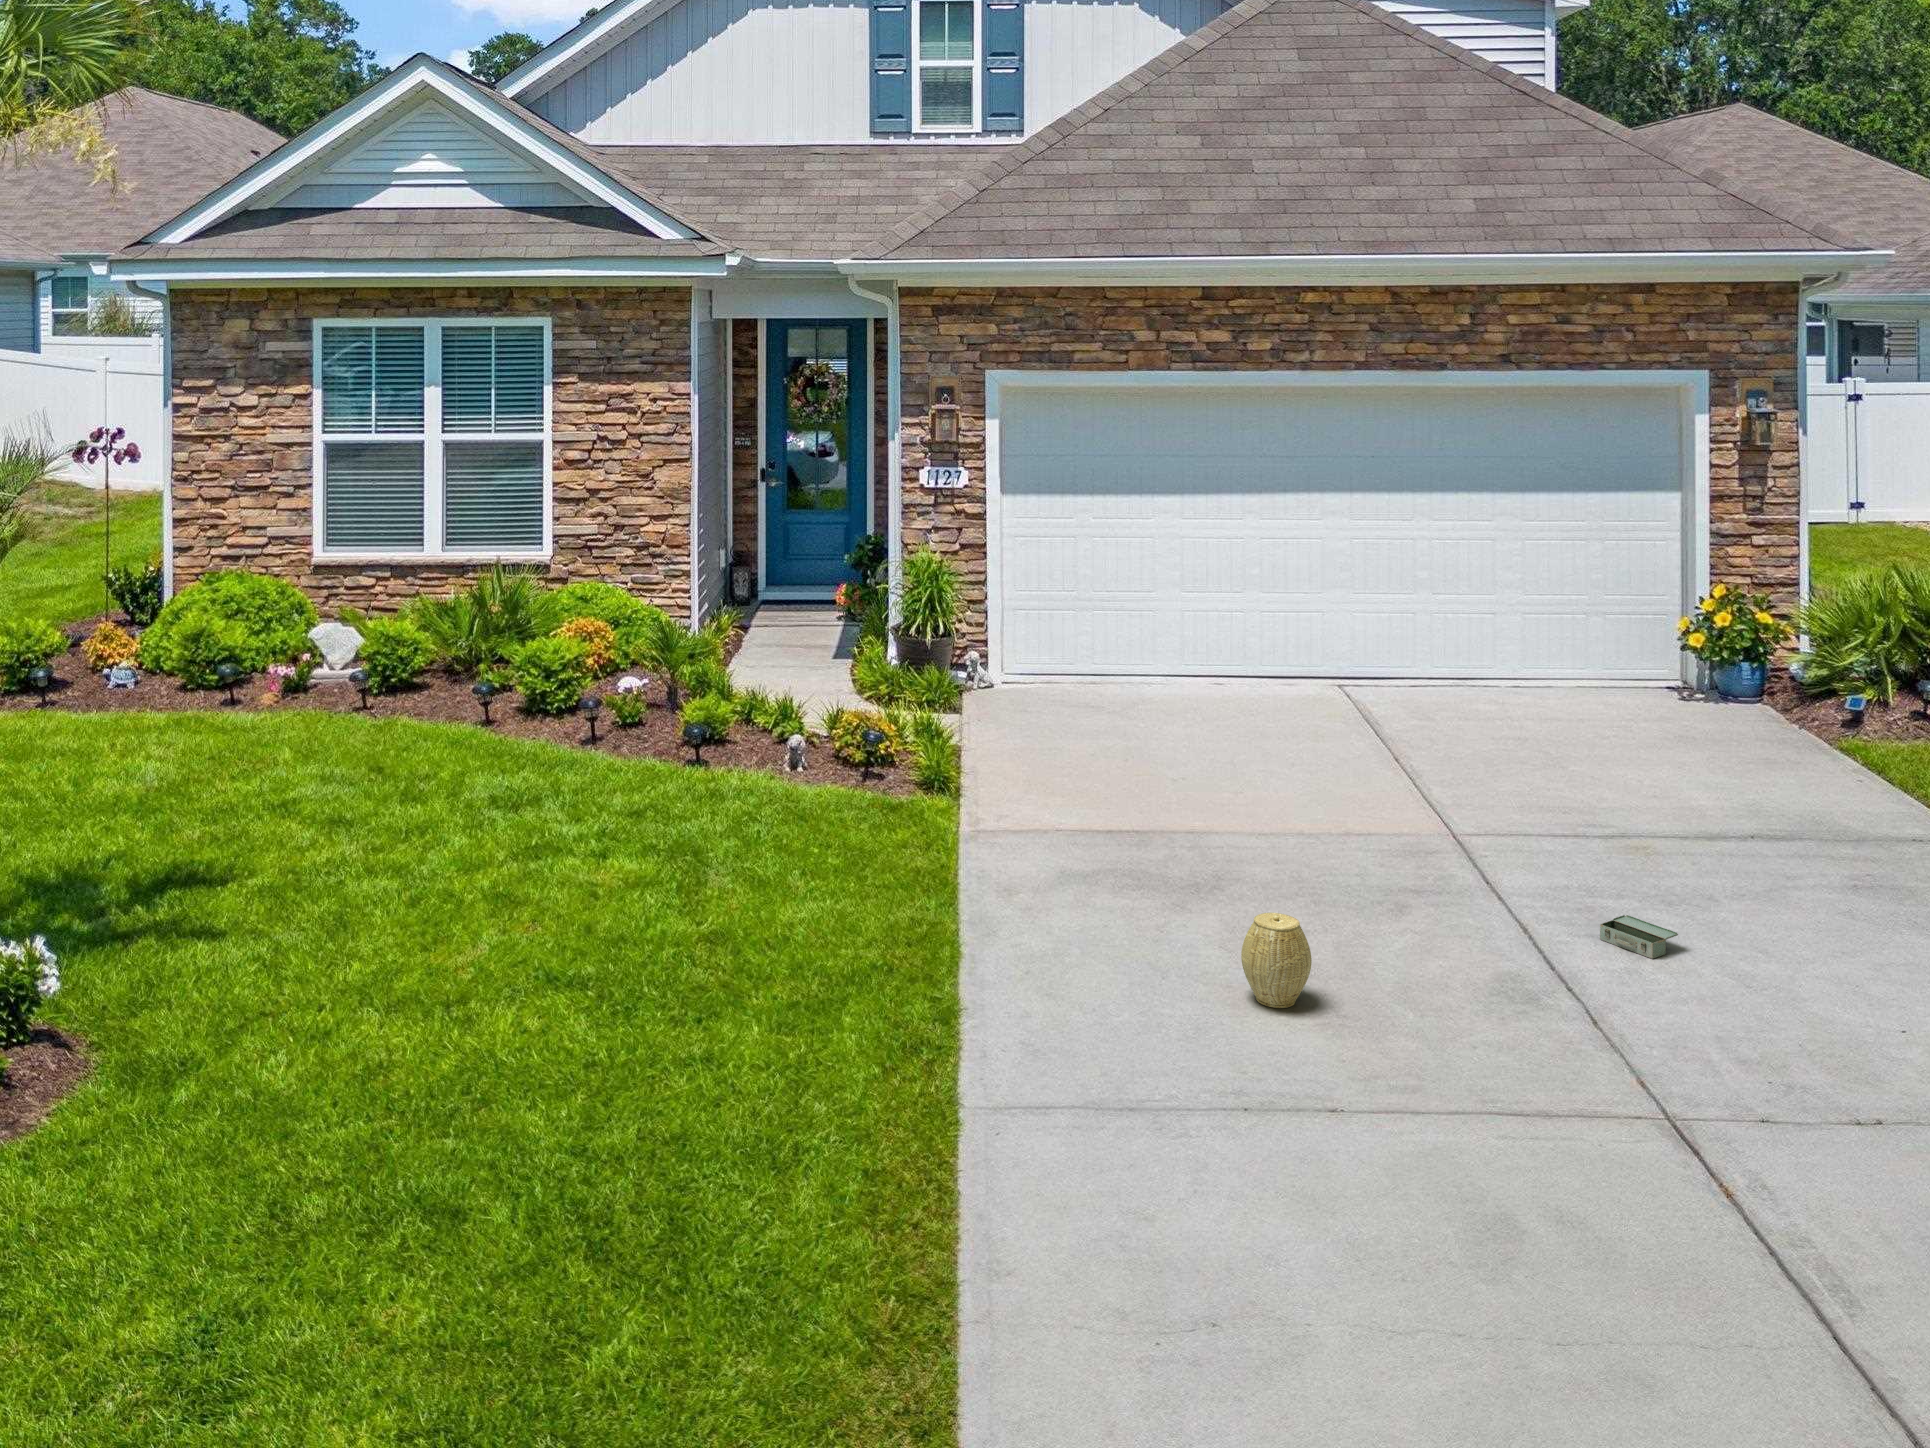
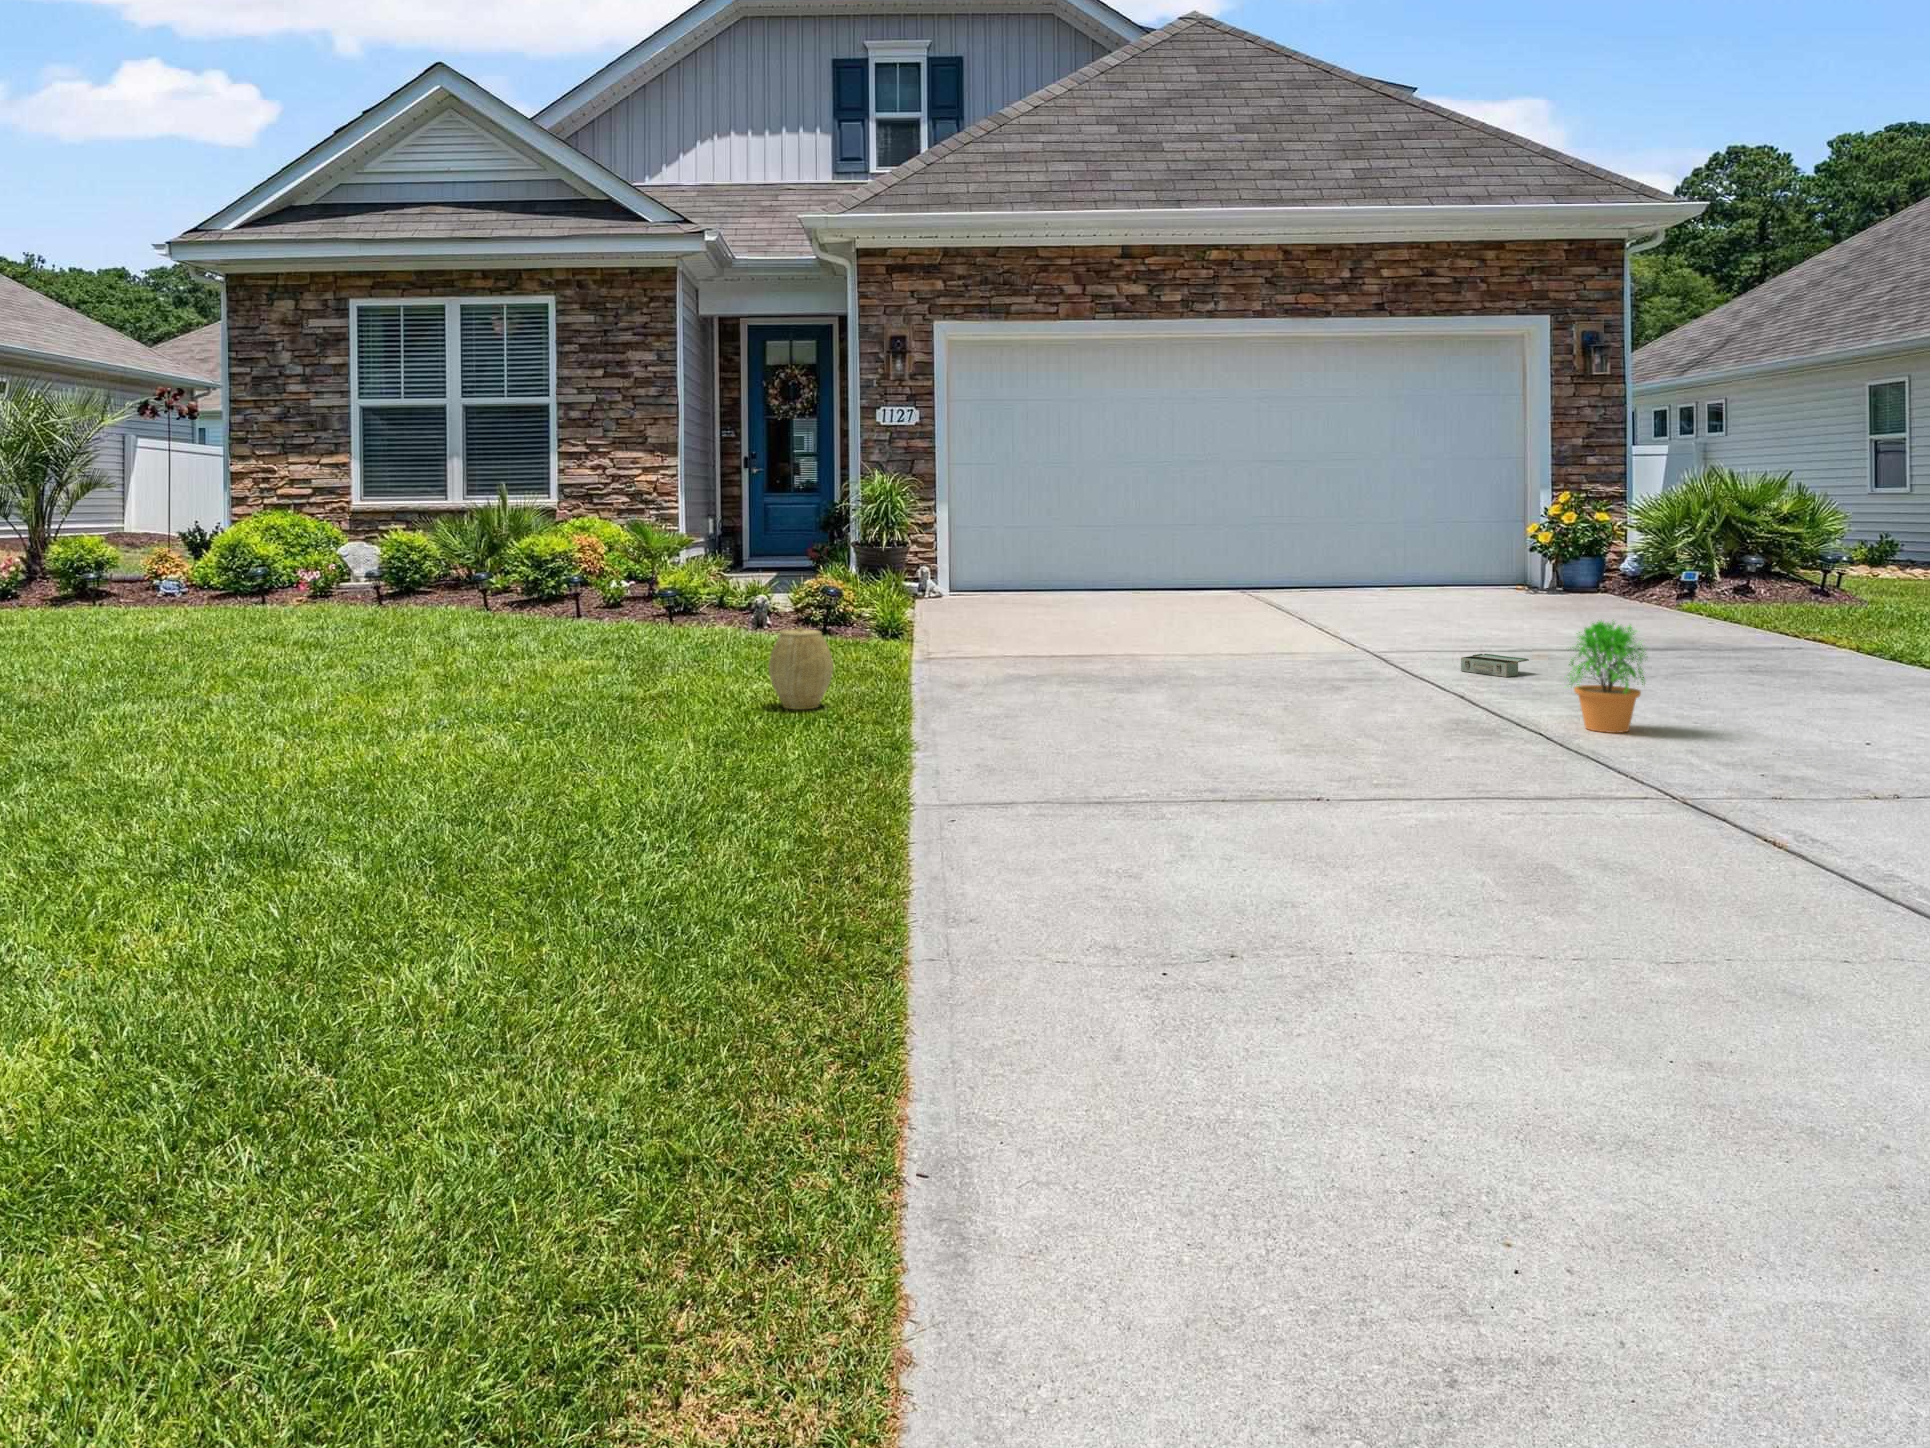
woven basket: present [1241,913,1312,1008] -> present [769,628,833,709]
potted plant: none [1721,991,1820,1127] -> present [1569,621,1646,733]

